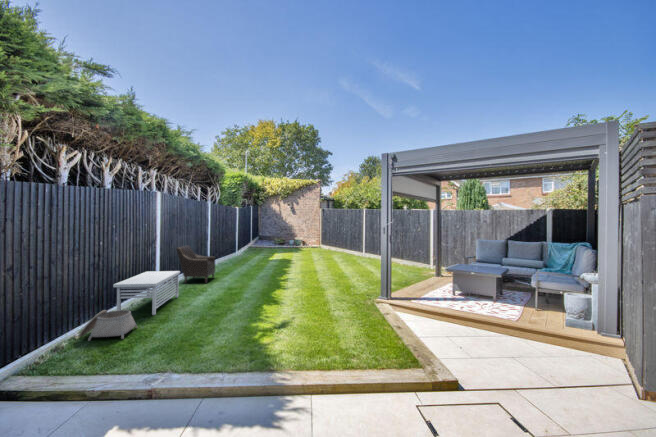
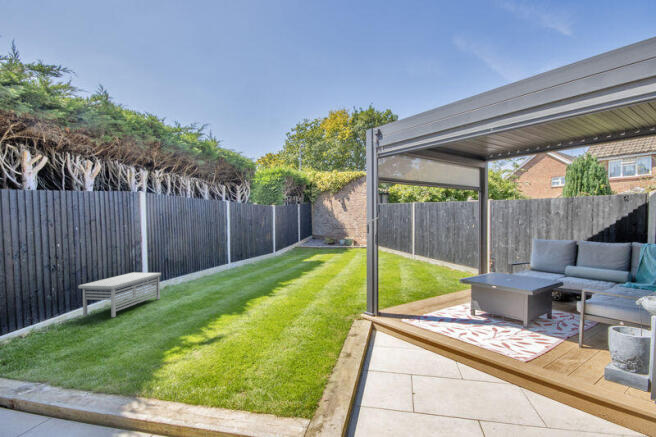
chair: present [176,245,215,283] -> none [177,246,220,285]
basket: present [79,310,137,341] -> none [21,311,81,341]

